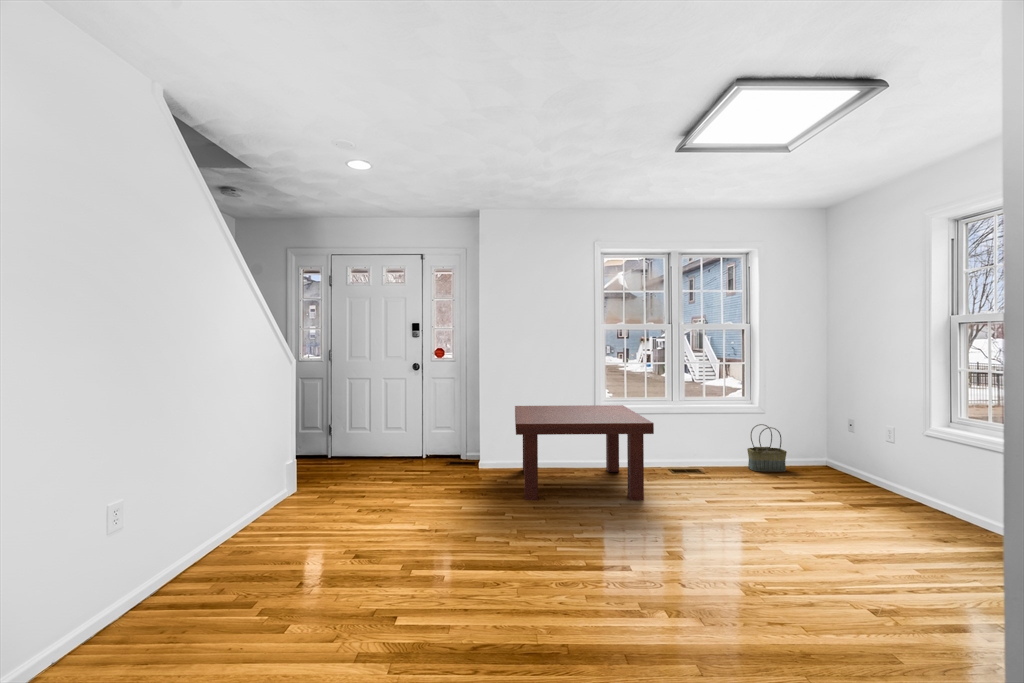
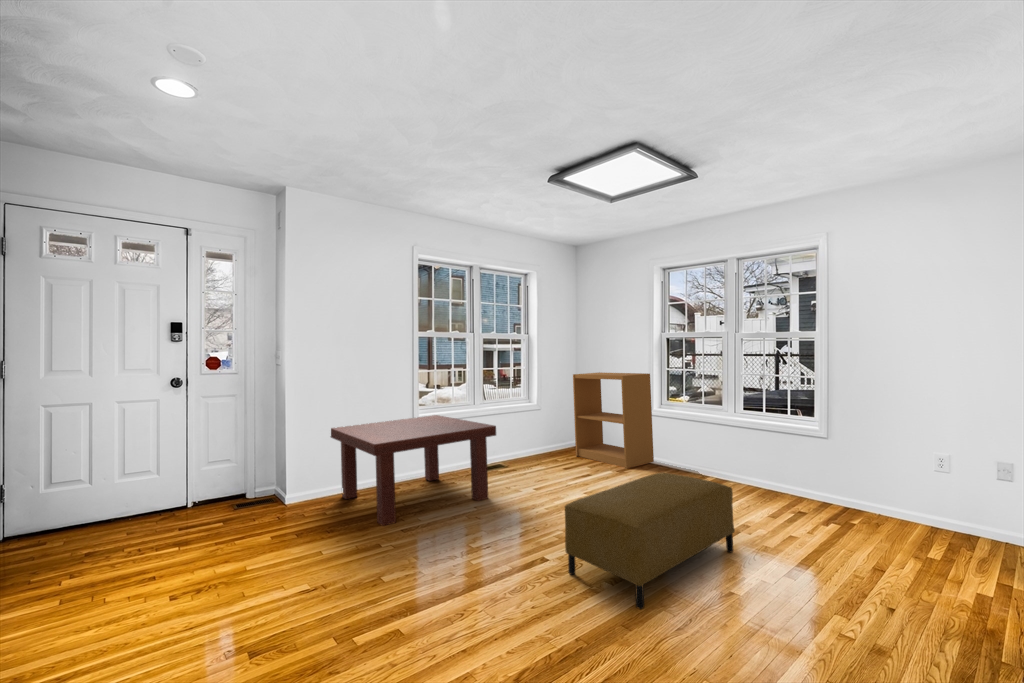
bookshelf: none [809,373,926,508] -> present [573,372,654,468]
basket: present [747,424,787,472] -> none [529,419,556,457]
ottoman: none [626,511,884,648] -> present [565,473,735,609]

